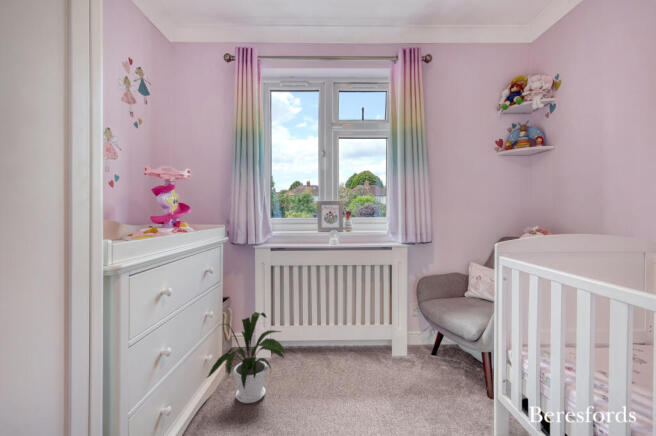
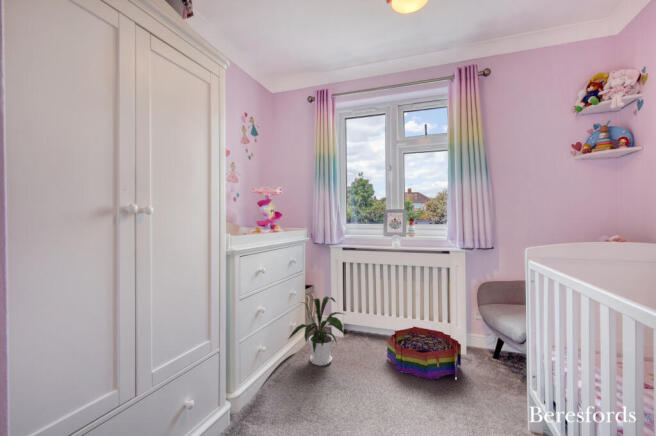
storage bin: none [330,334,408,393] -> present [387,326,461,379]

